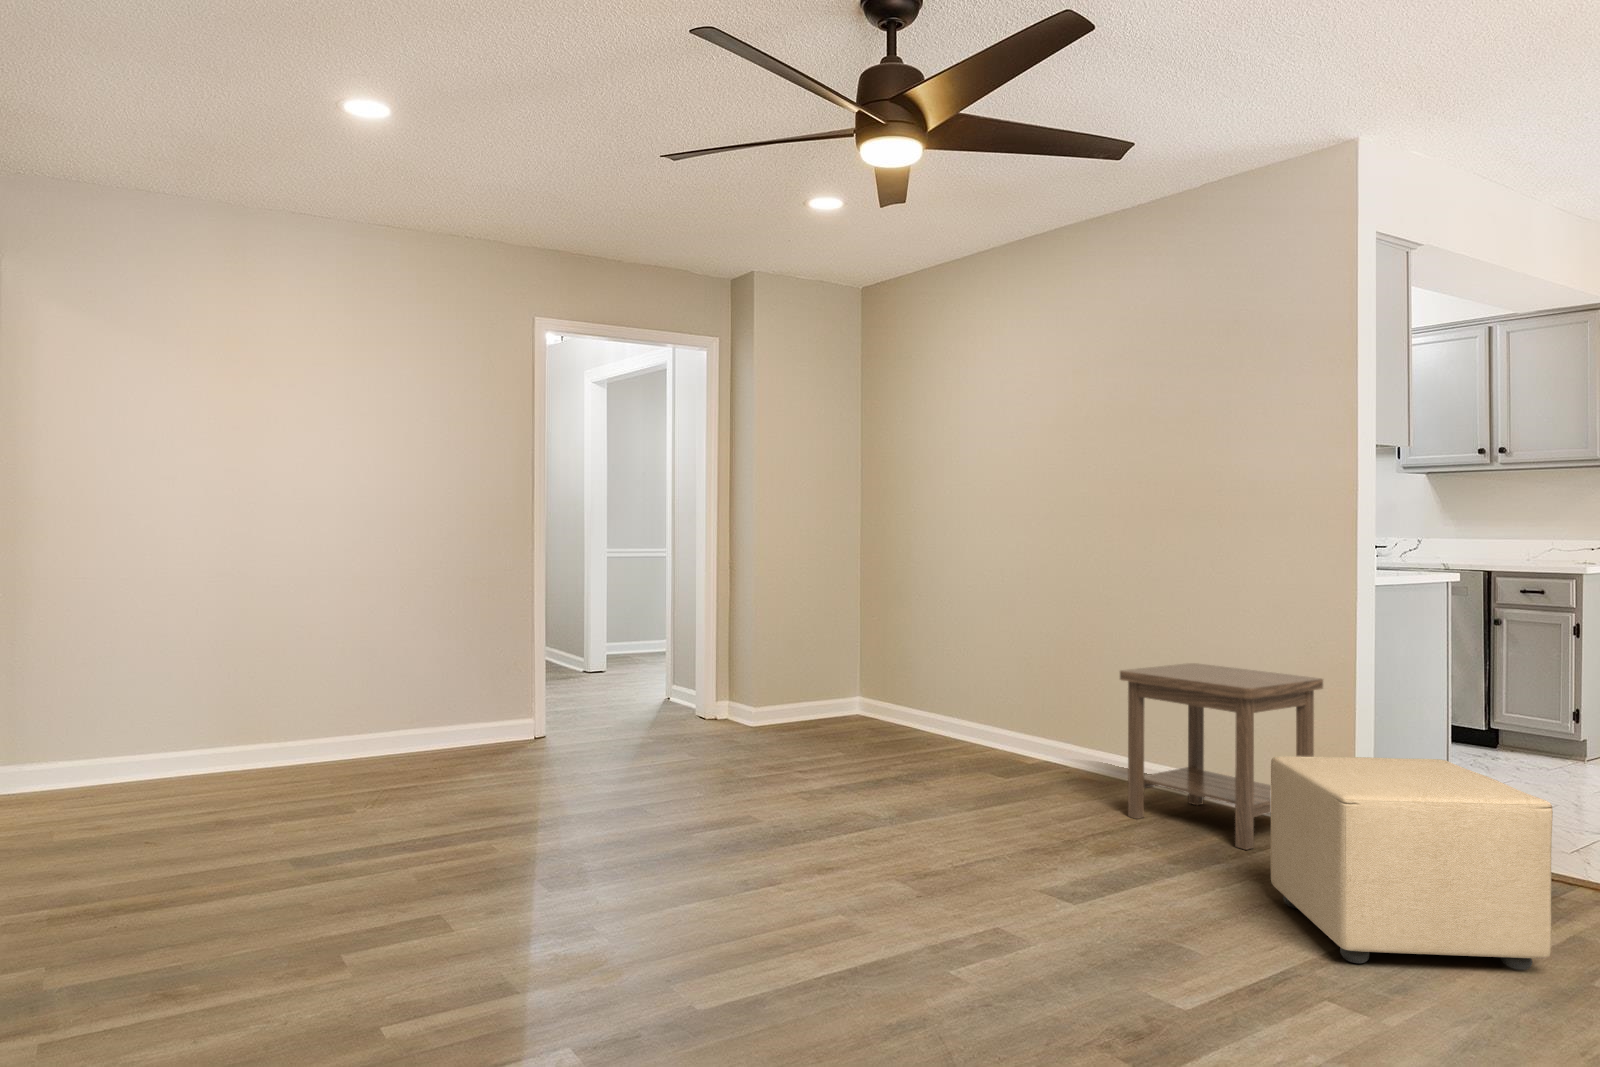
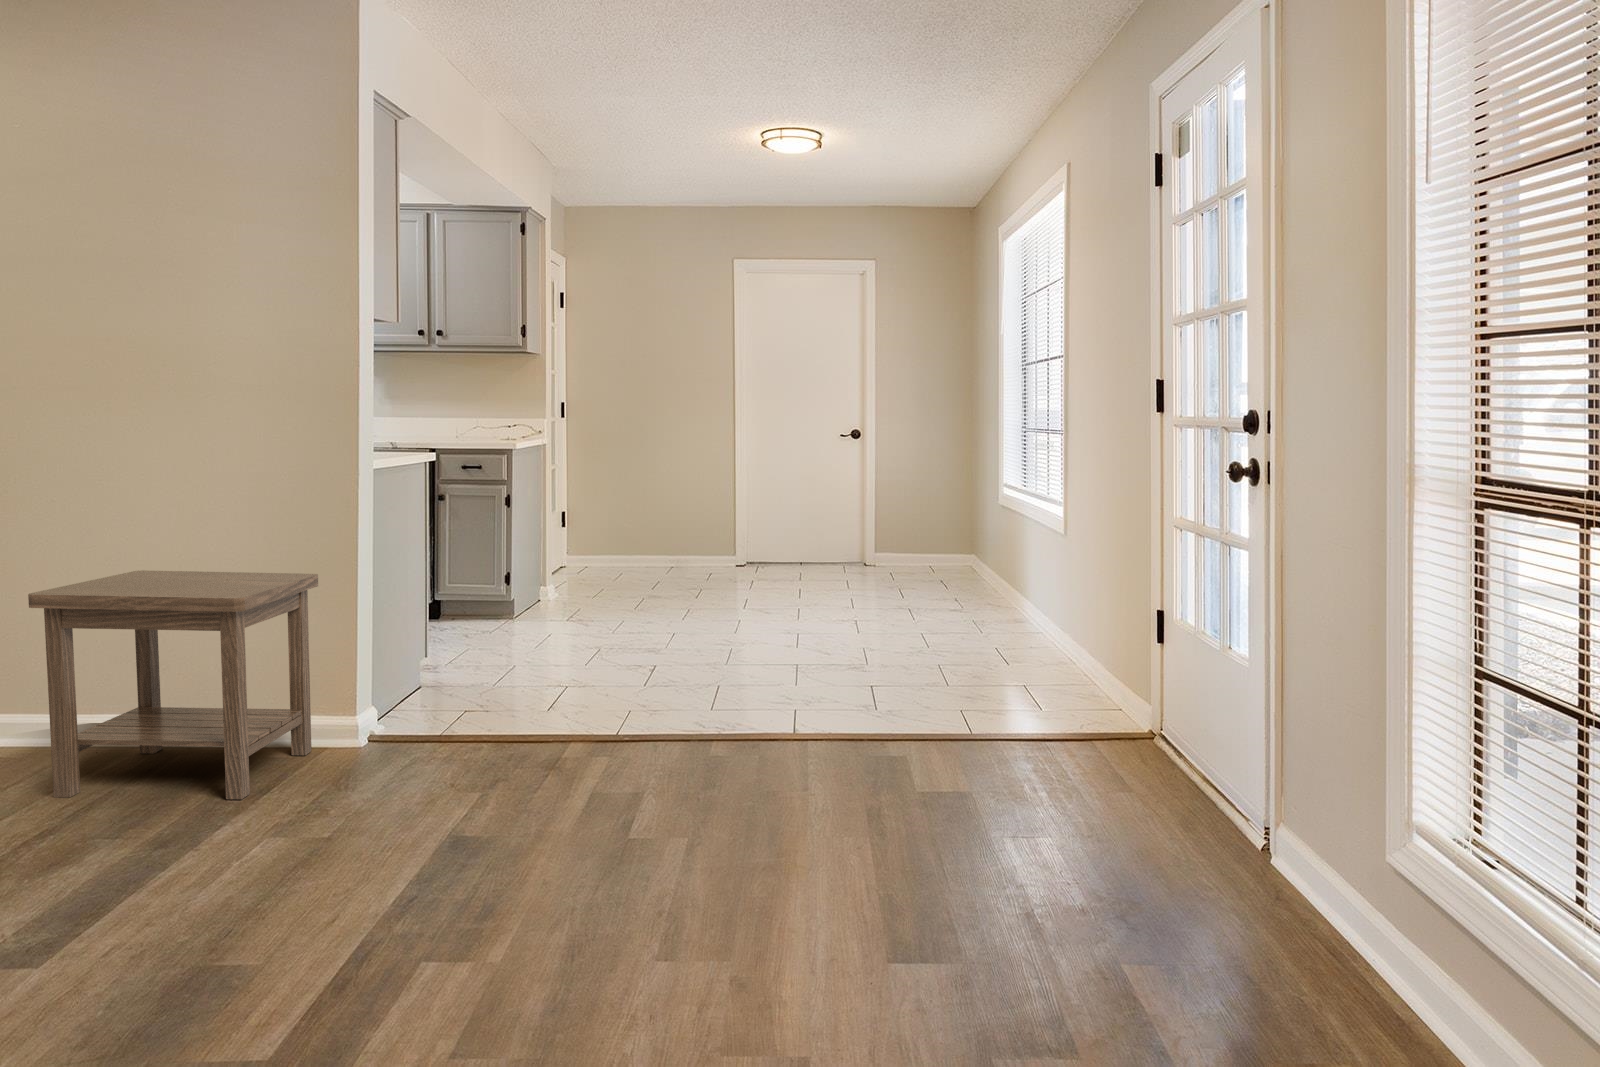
ottoman: present [1271,756,1553,970] -> none [293,650,598,913]

